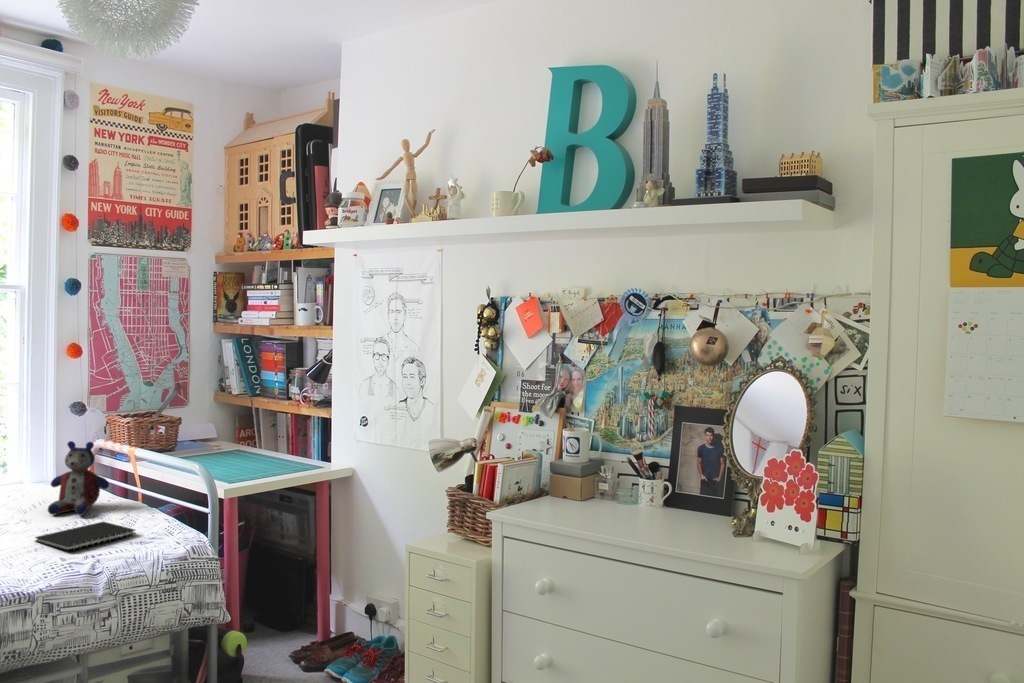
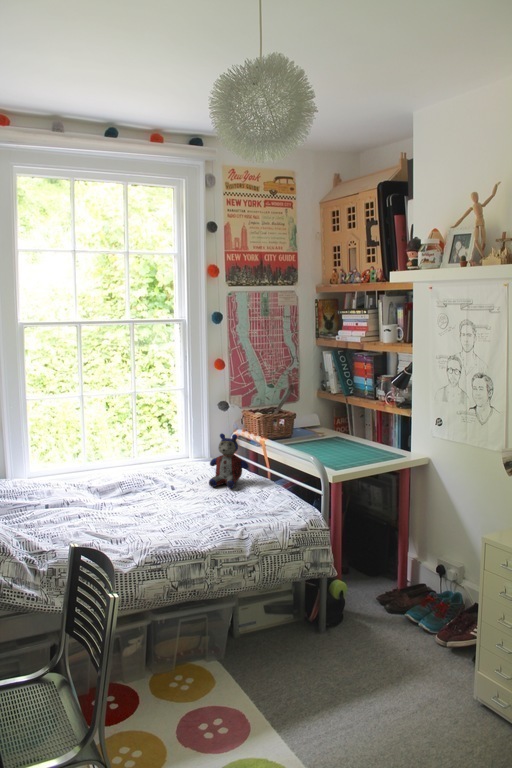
notebook: present [35,522,135,551] -> none [202,495,269,518]

